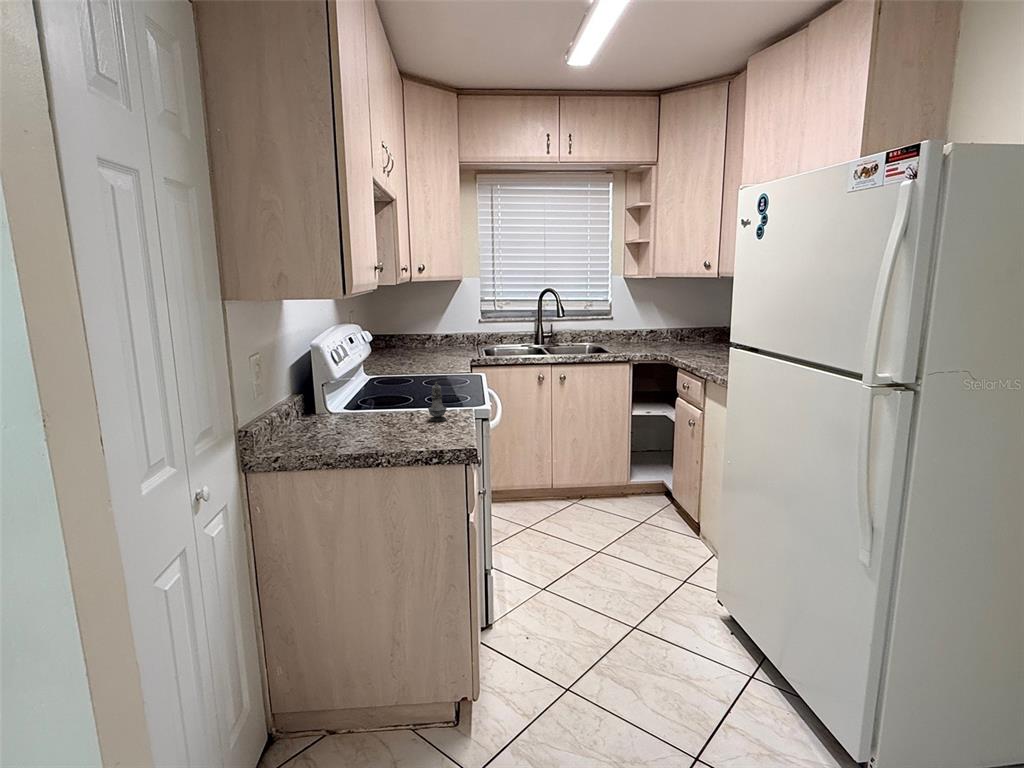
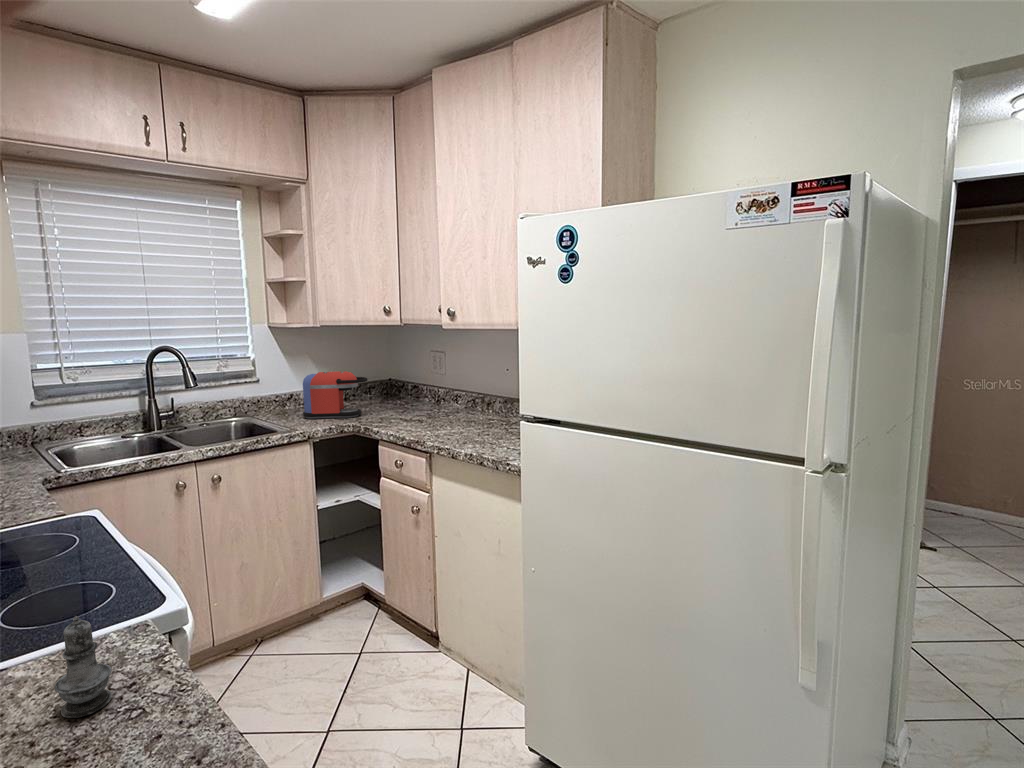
coffee maker: none [636,313,687,351] -> present [303,371,368,419]

